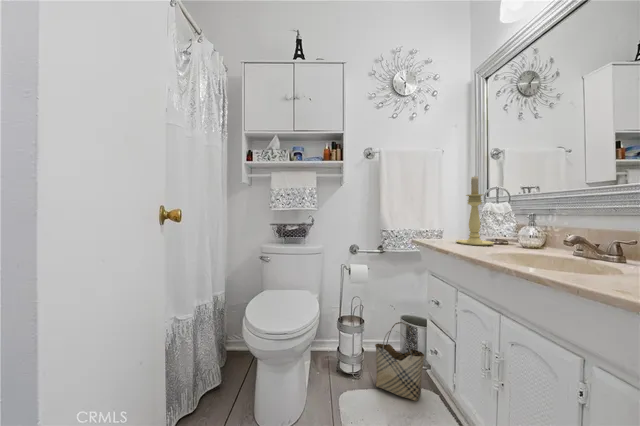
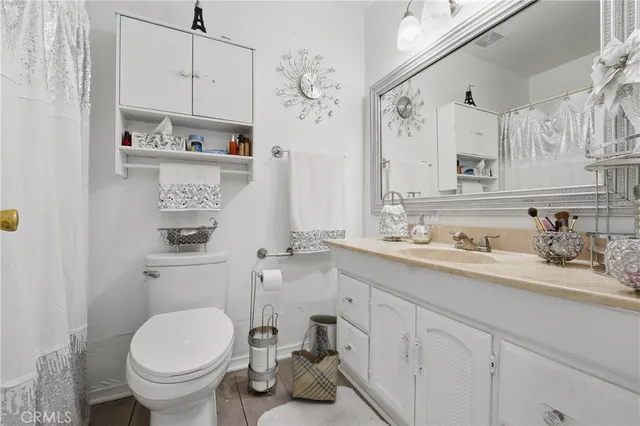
candle holder: present [456,176,494,246] -> none [364,180,395,243]

